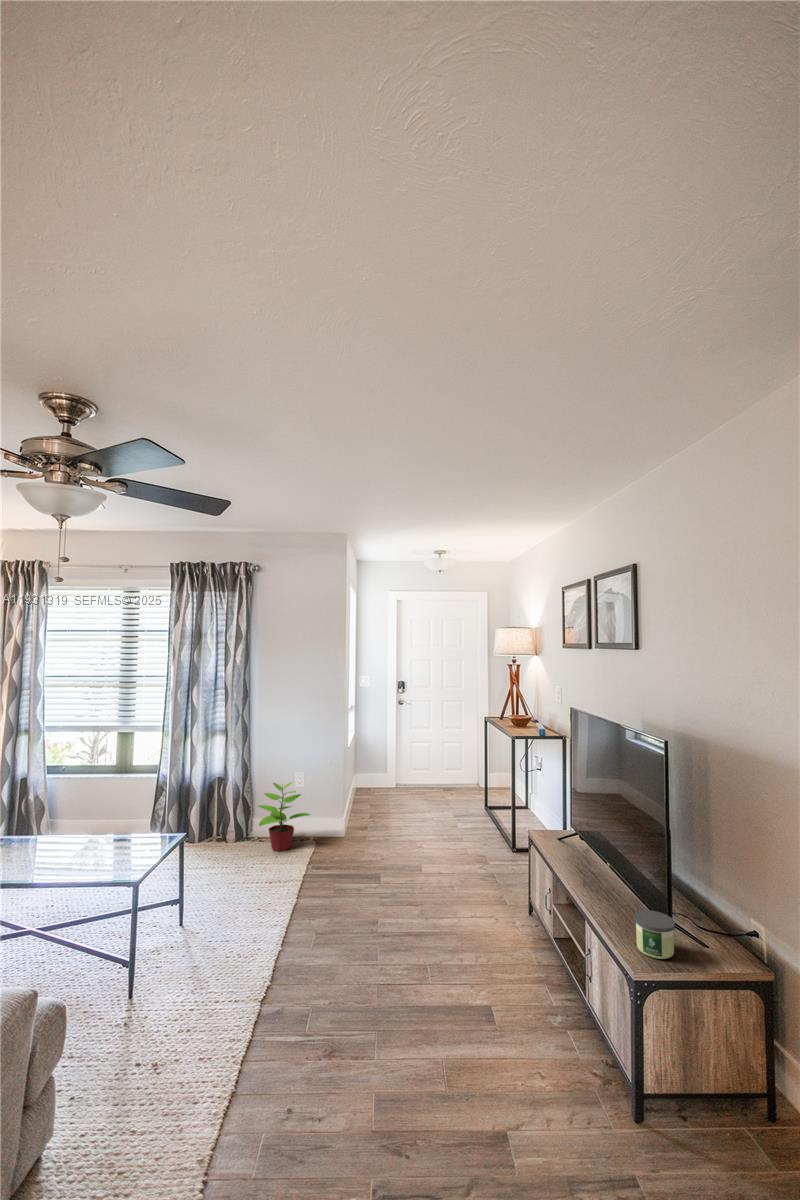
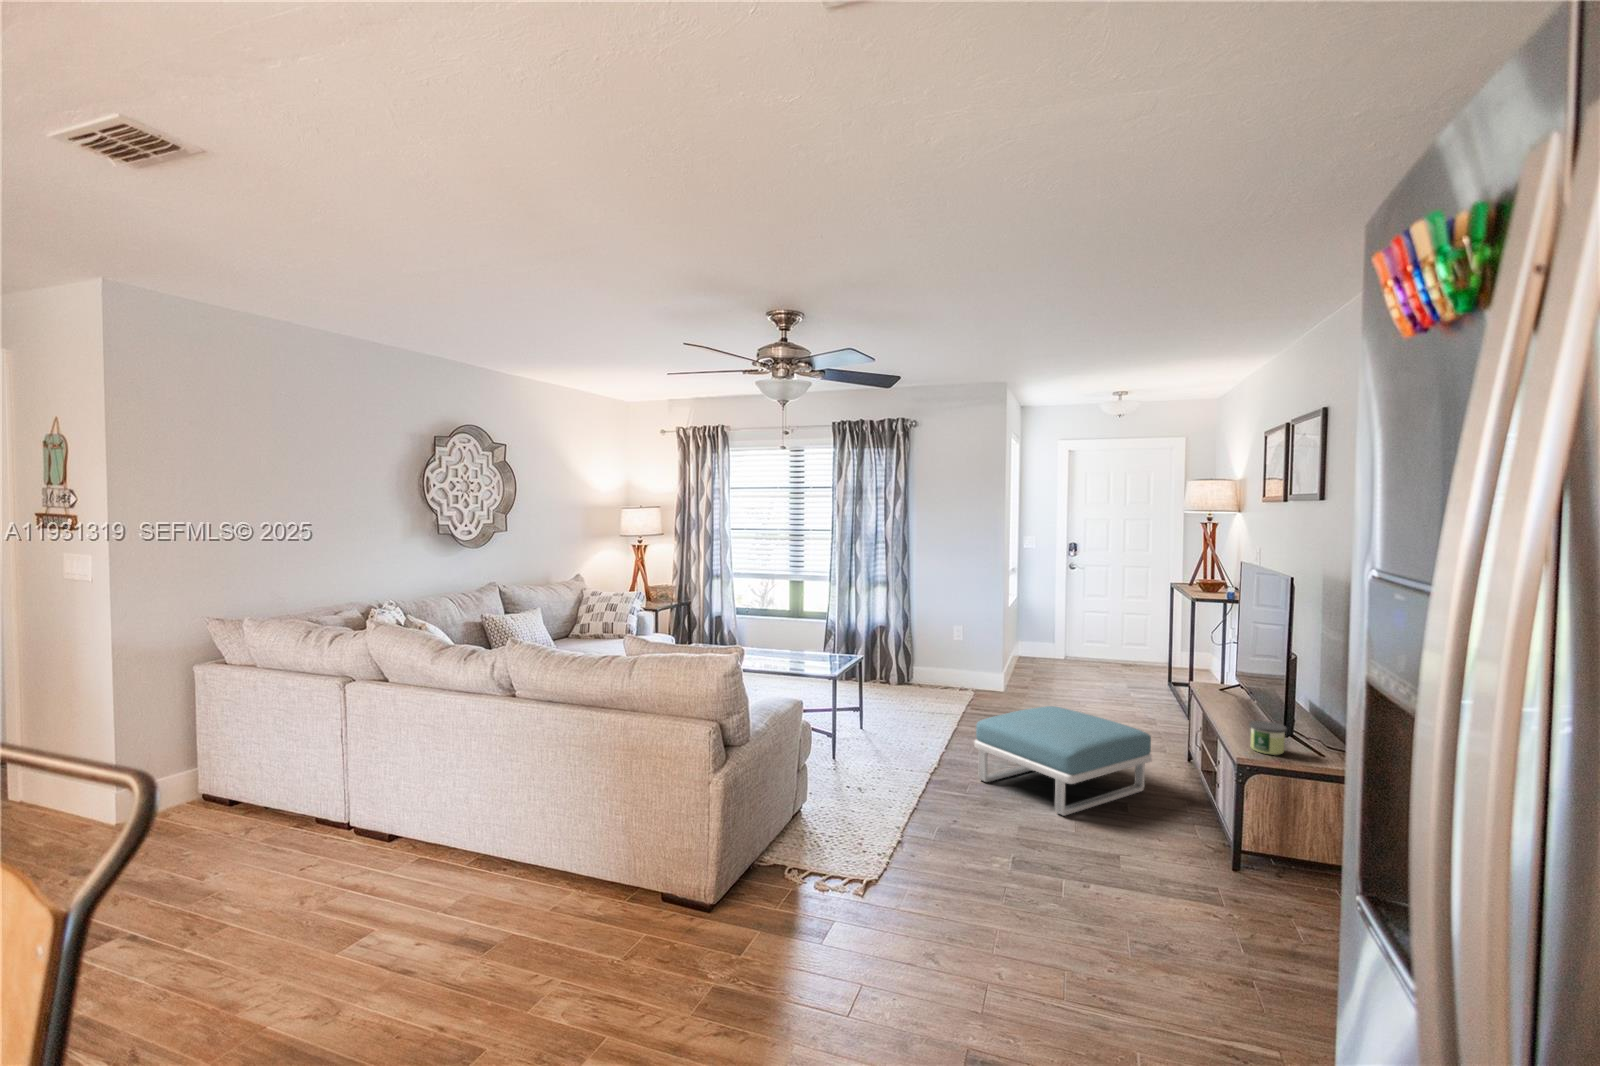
potted plant: present [258,782,310,851] -> none [918,630,970,695]
footstool: none [314,877,509,1054] -> present [974,706,1152,816]

